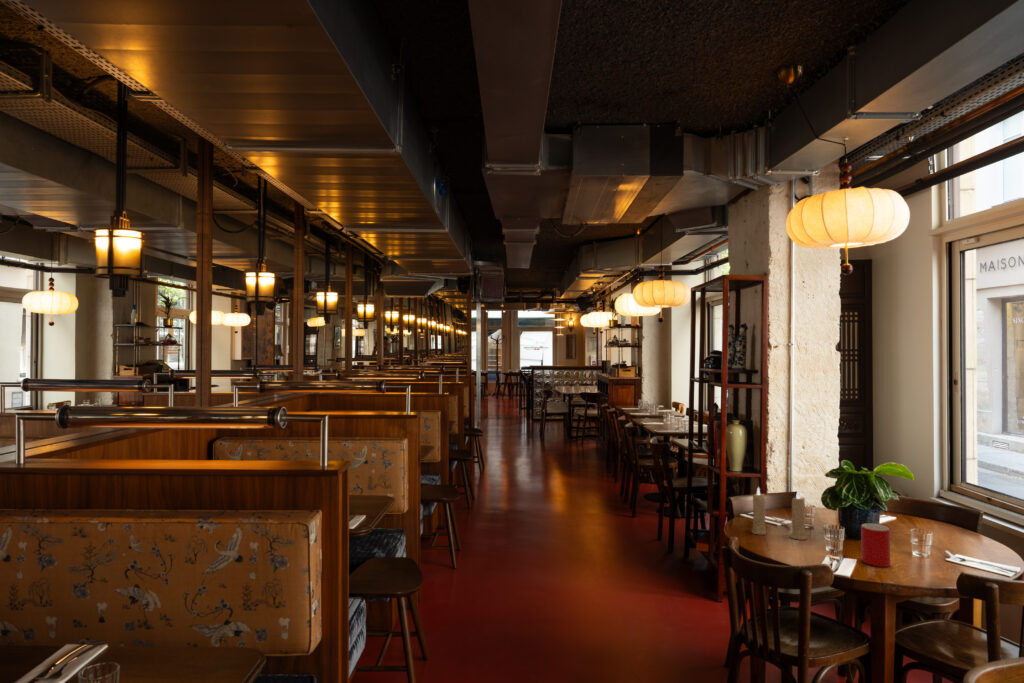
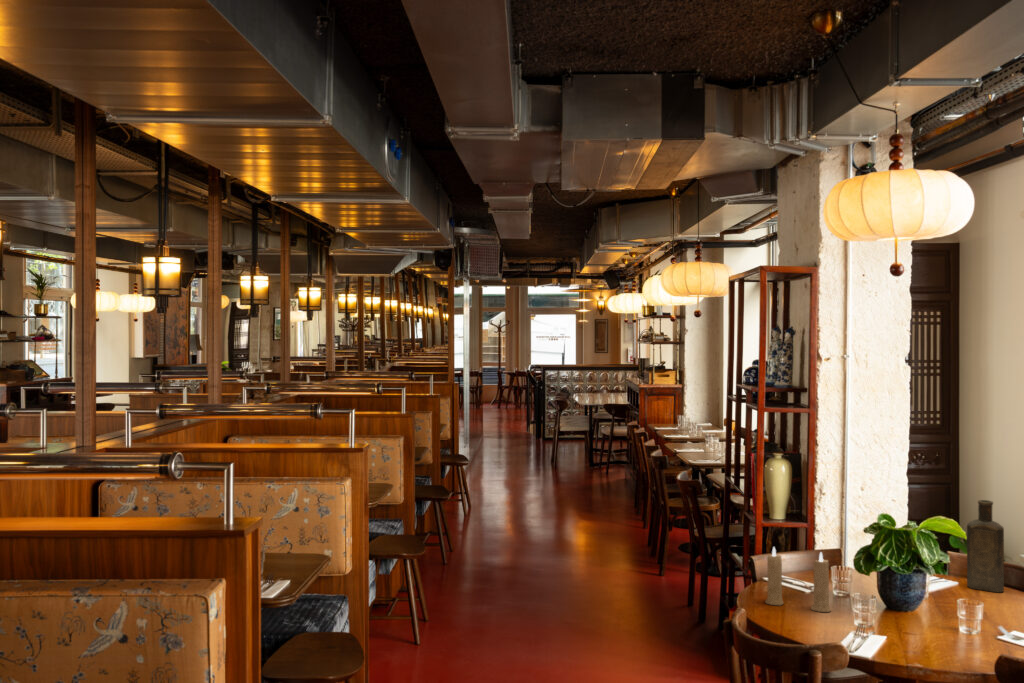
bottle: none [902,451,938,525] -> present [967,500,1004,592]
cup: present [861,524,890,567] -> none [887,595,921,648]

